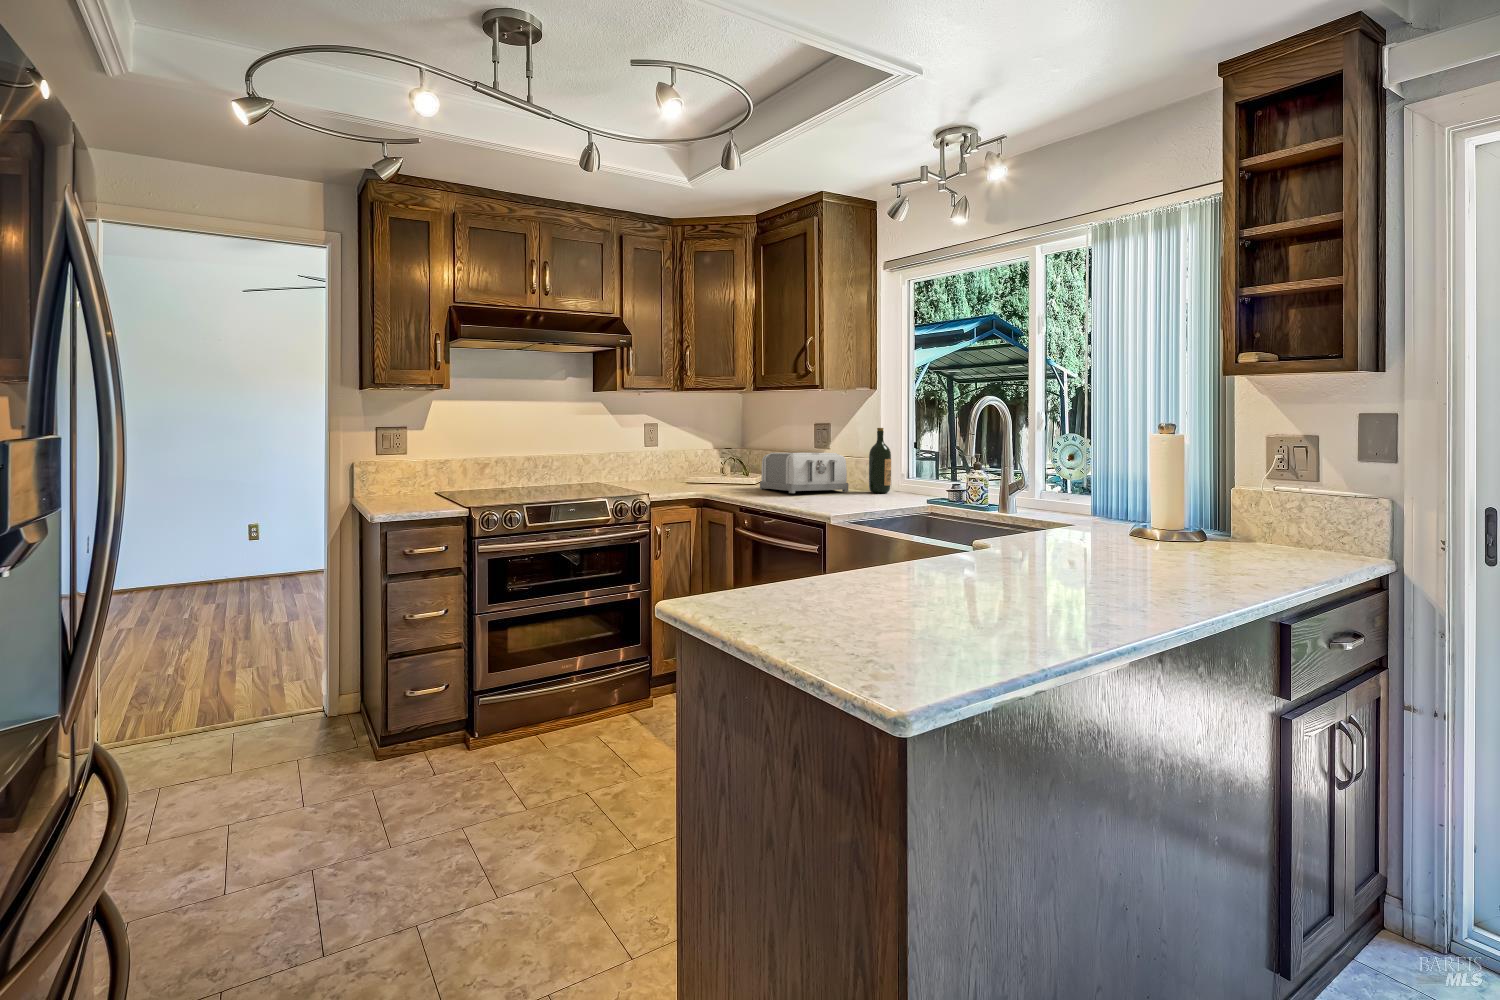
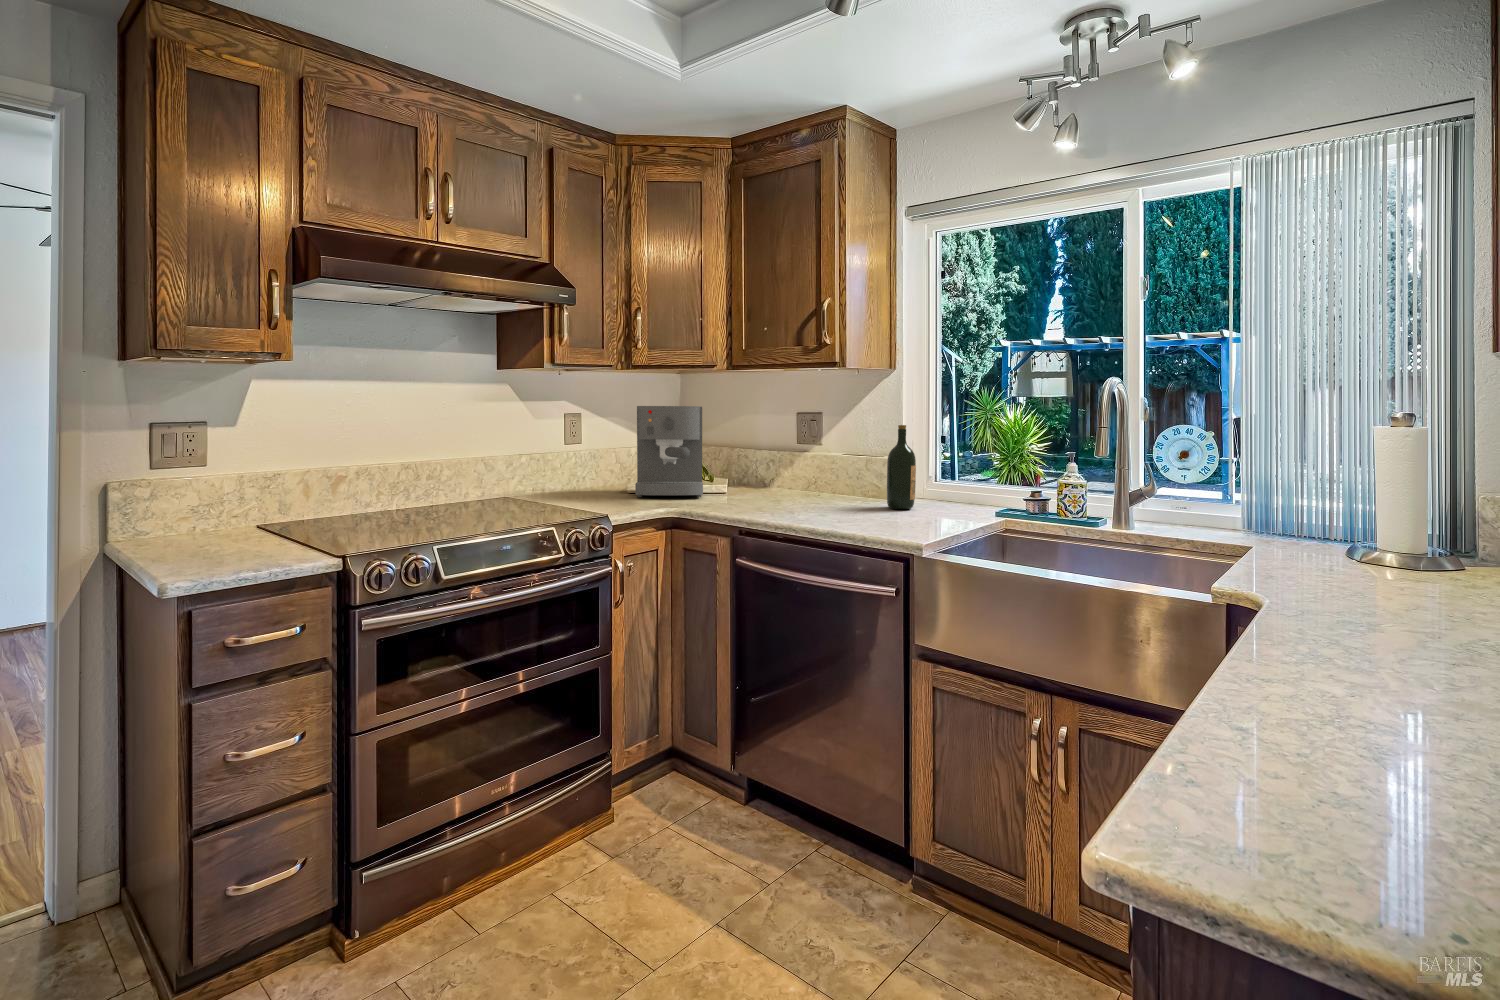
coffee maker: none [688,416,745,484] -> present [635,406,703,497]
toaster: present [760,453,848,493] -> none [741,456,863,513]

